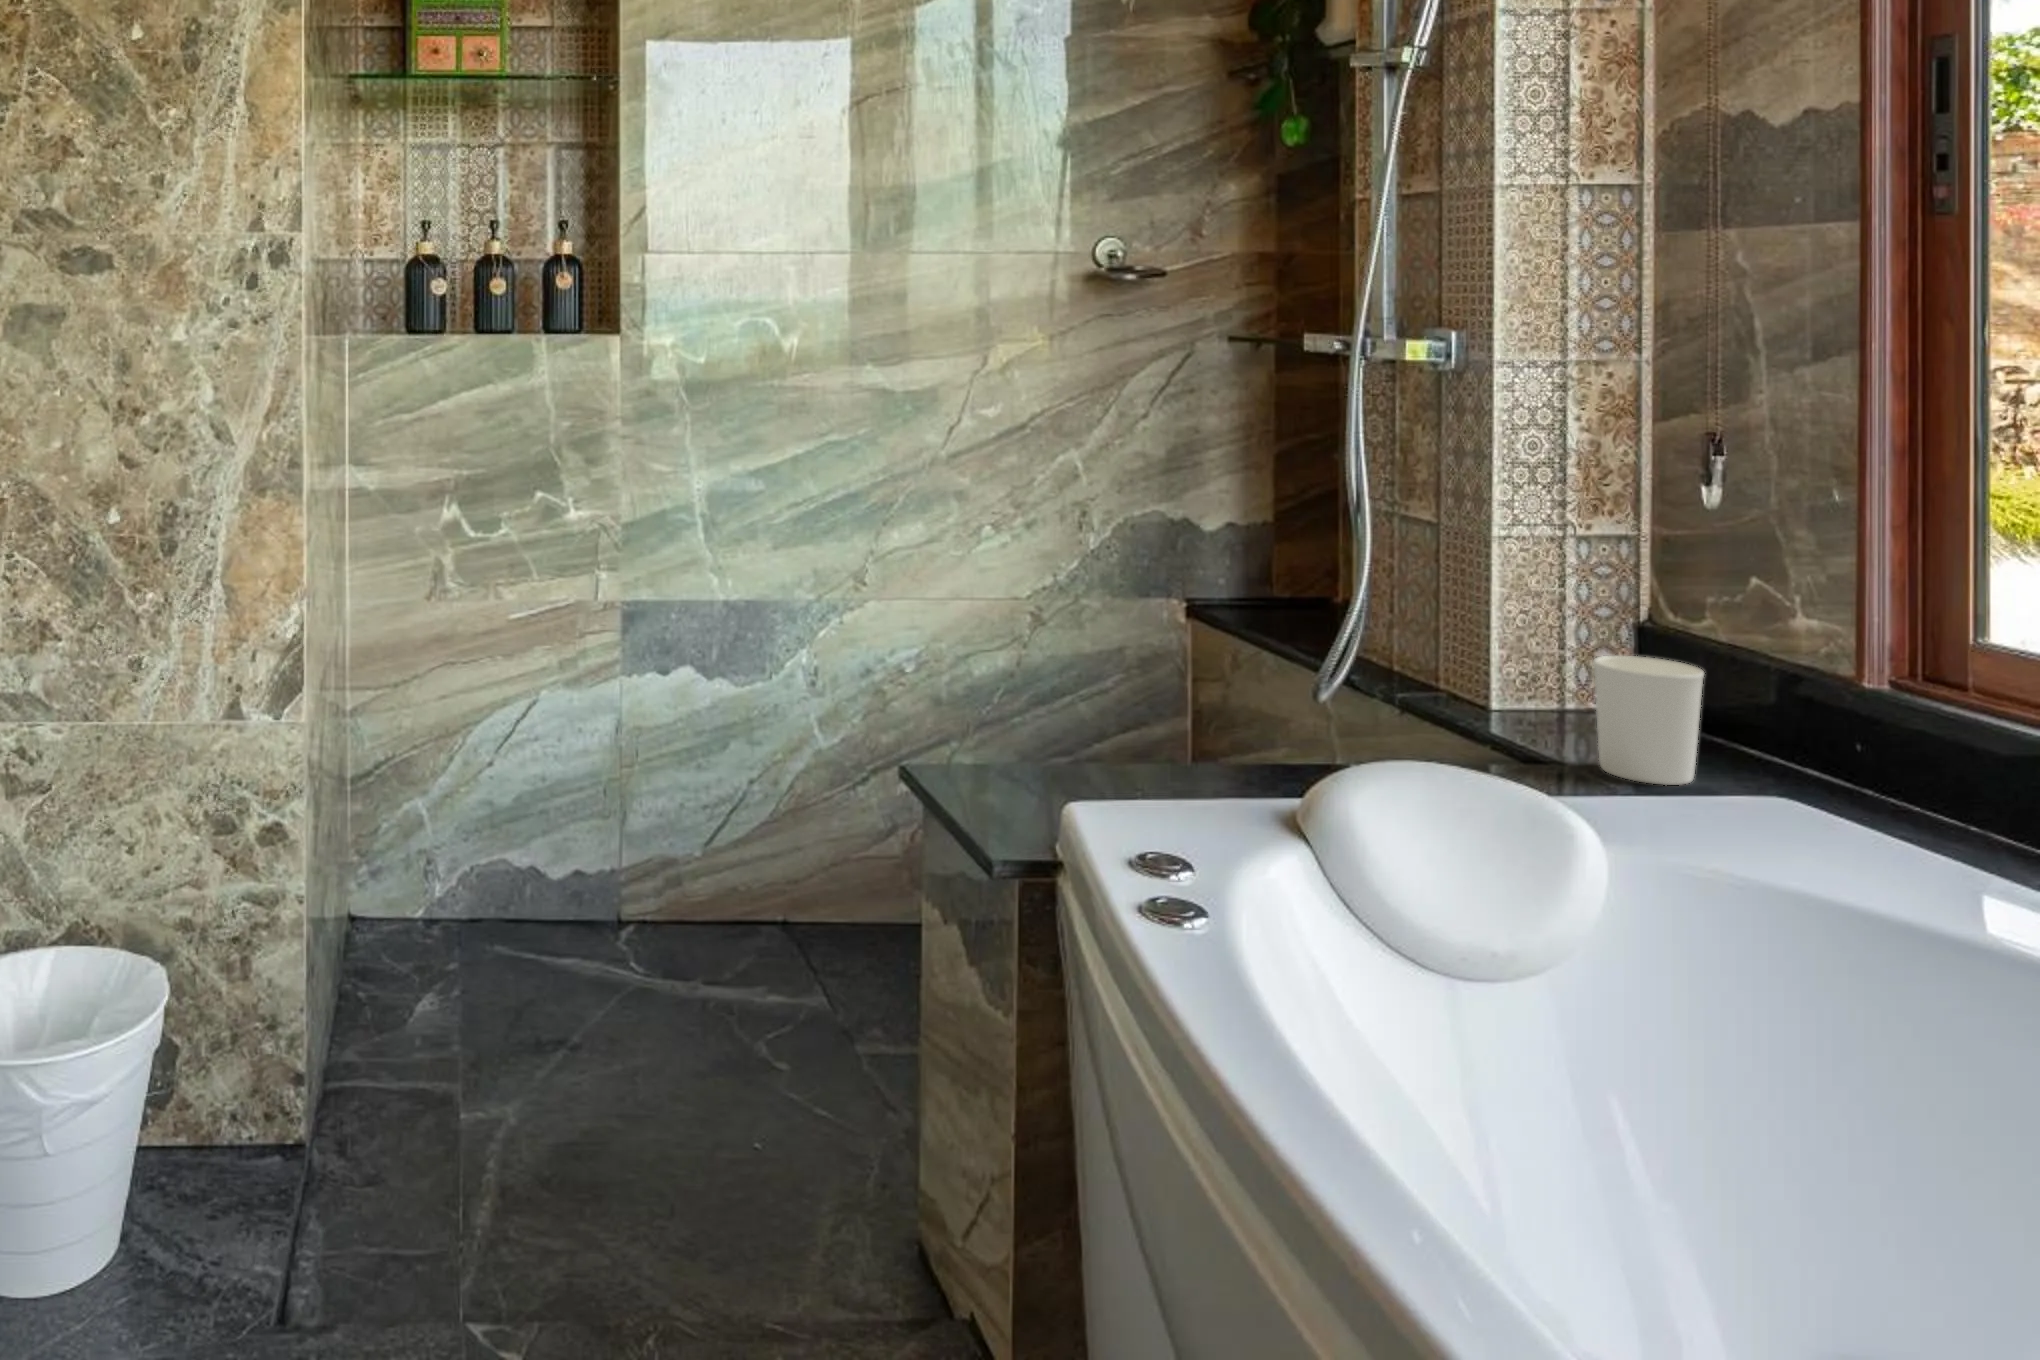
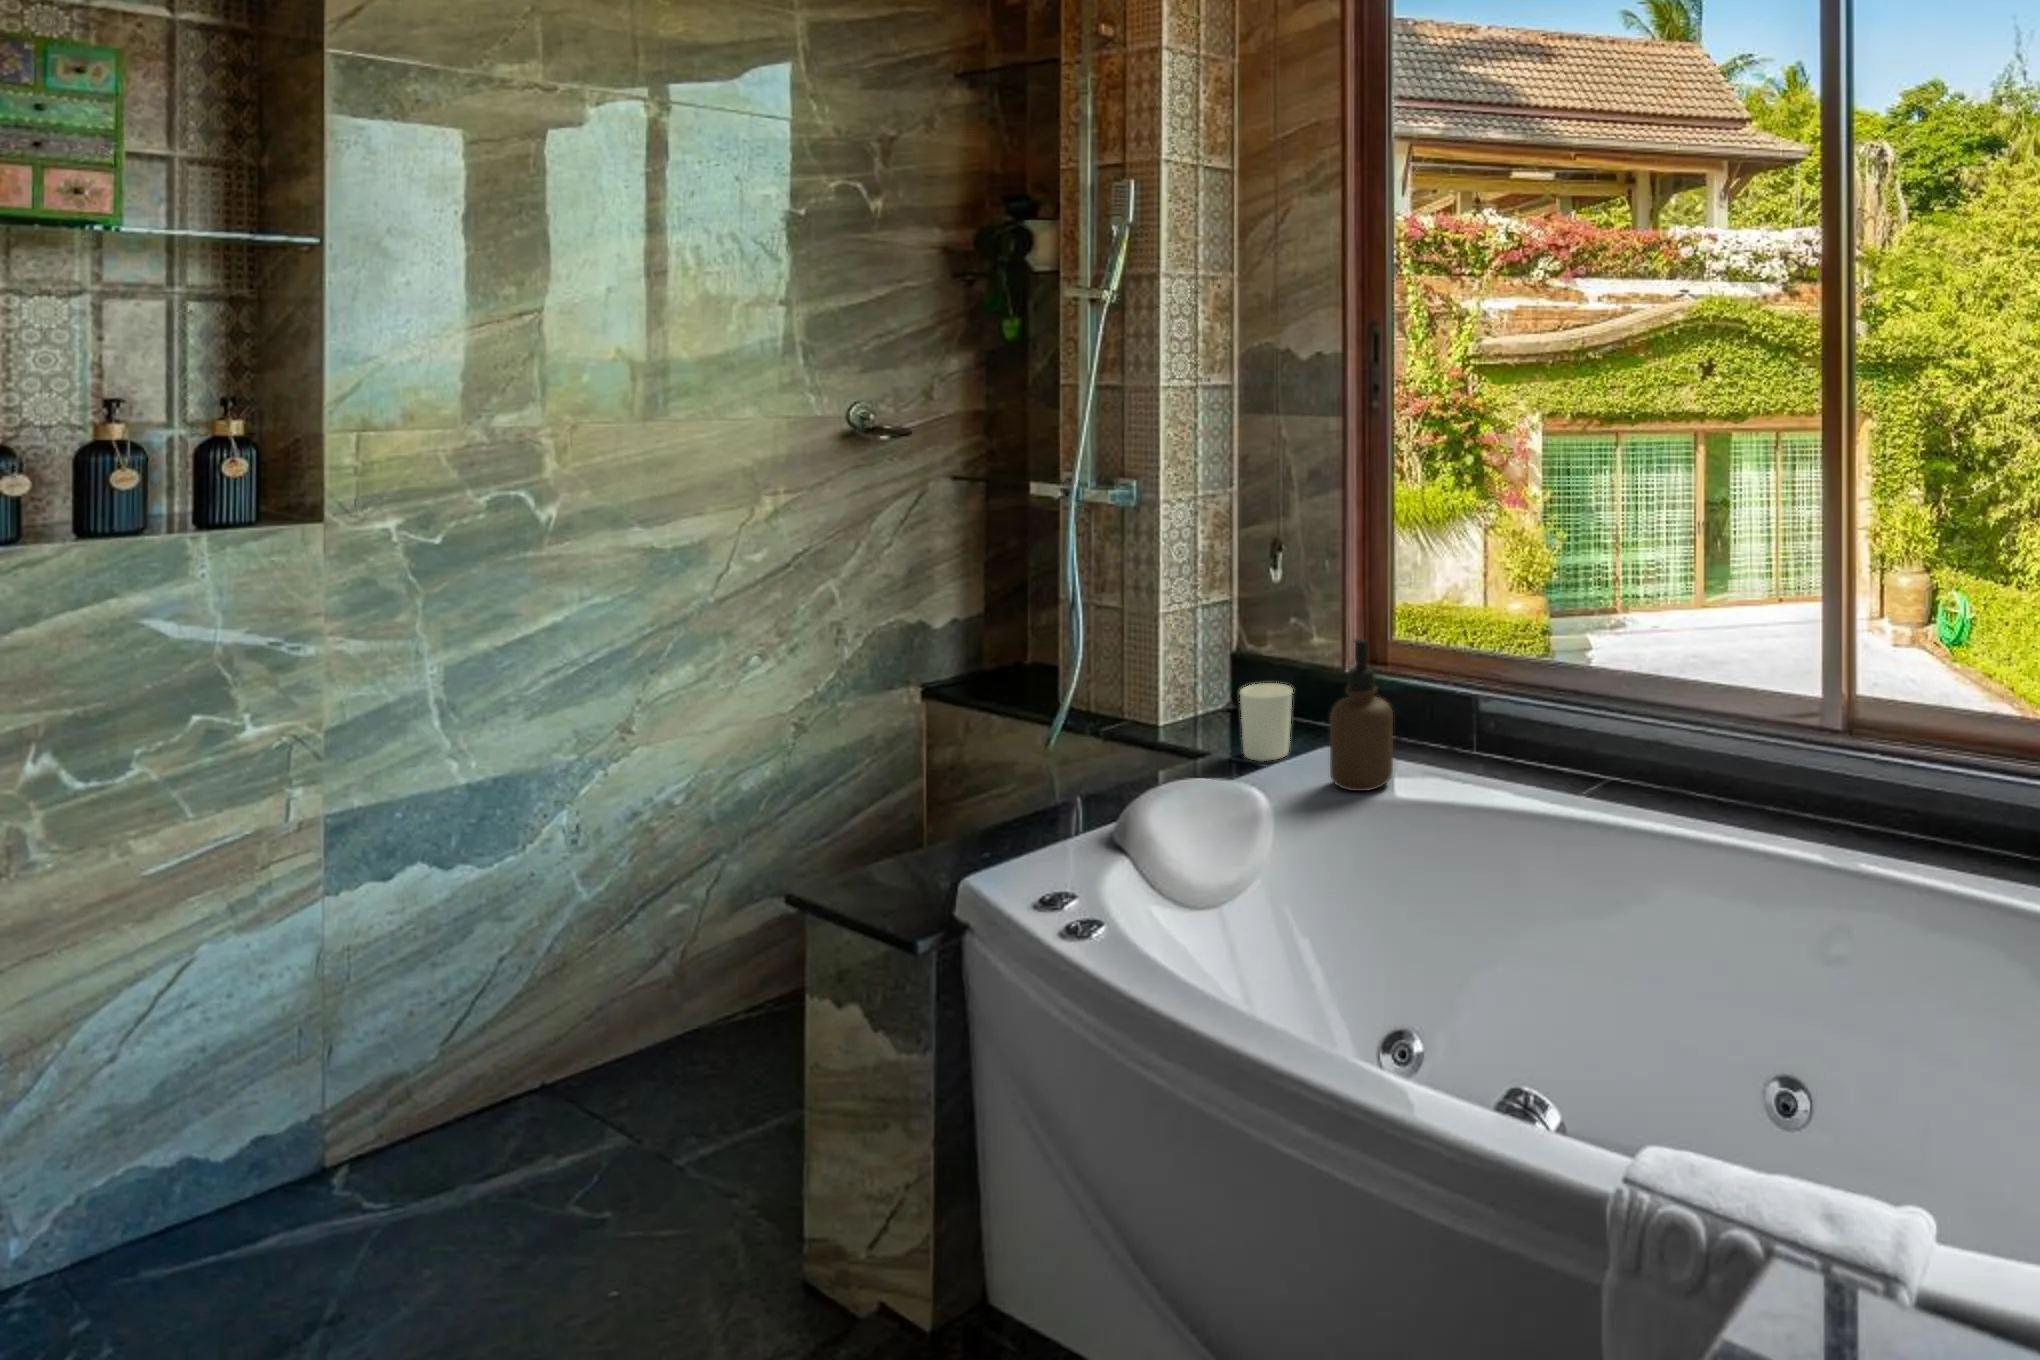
soap dispenser: none [1736,581,1891,867] -> present [1330,639,1393,791]

